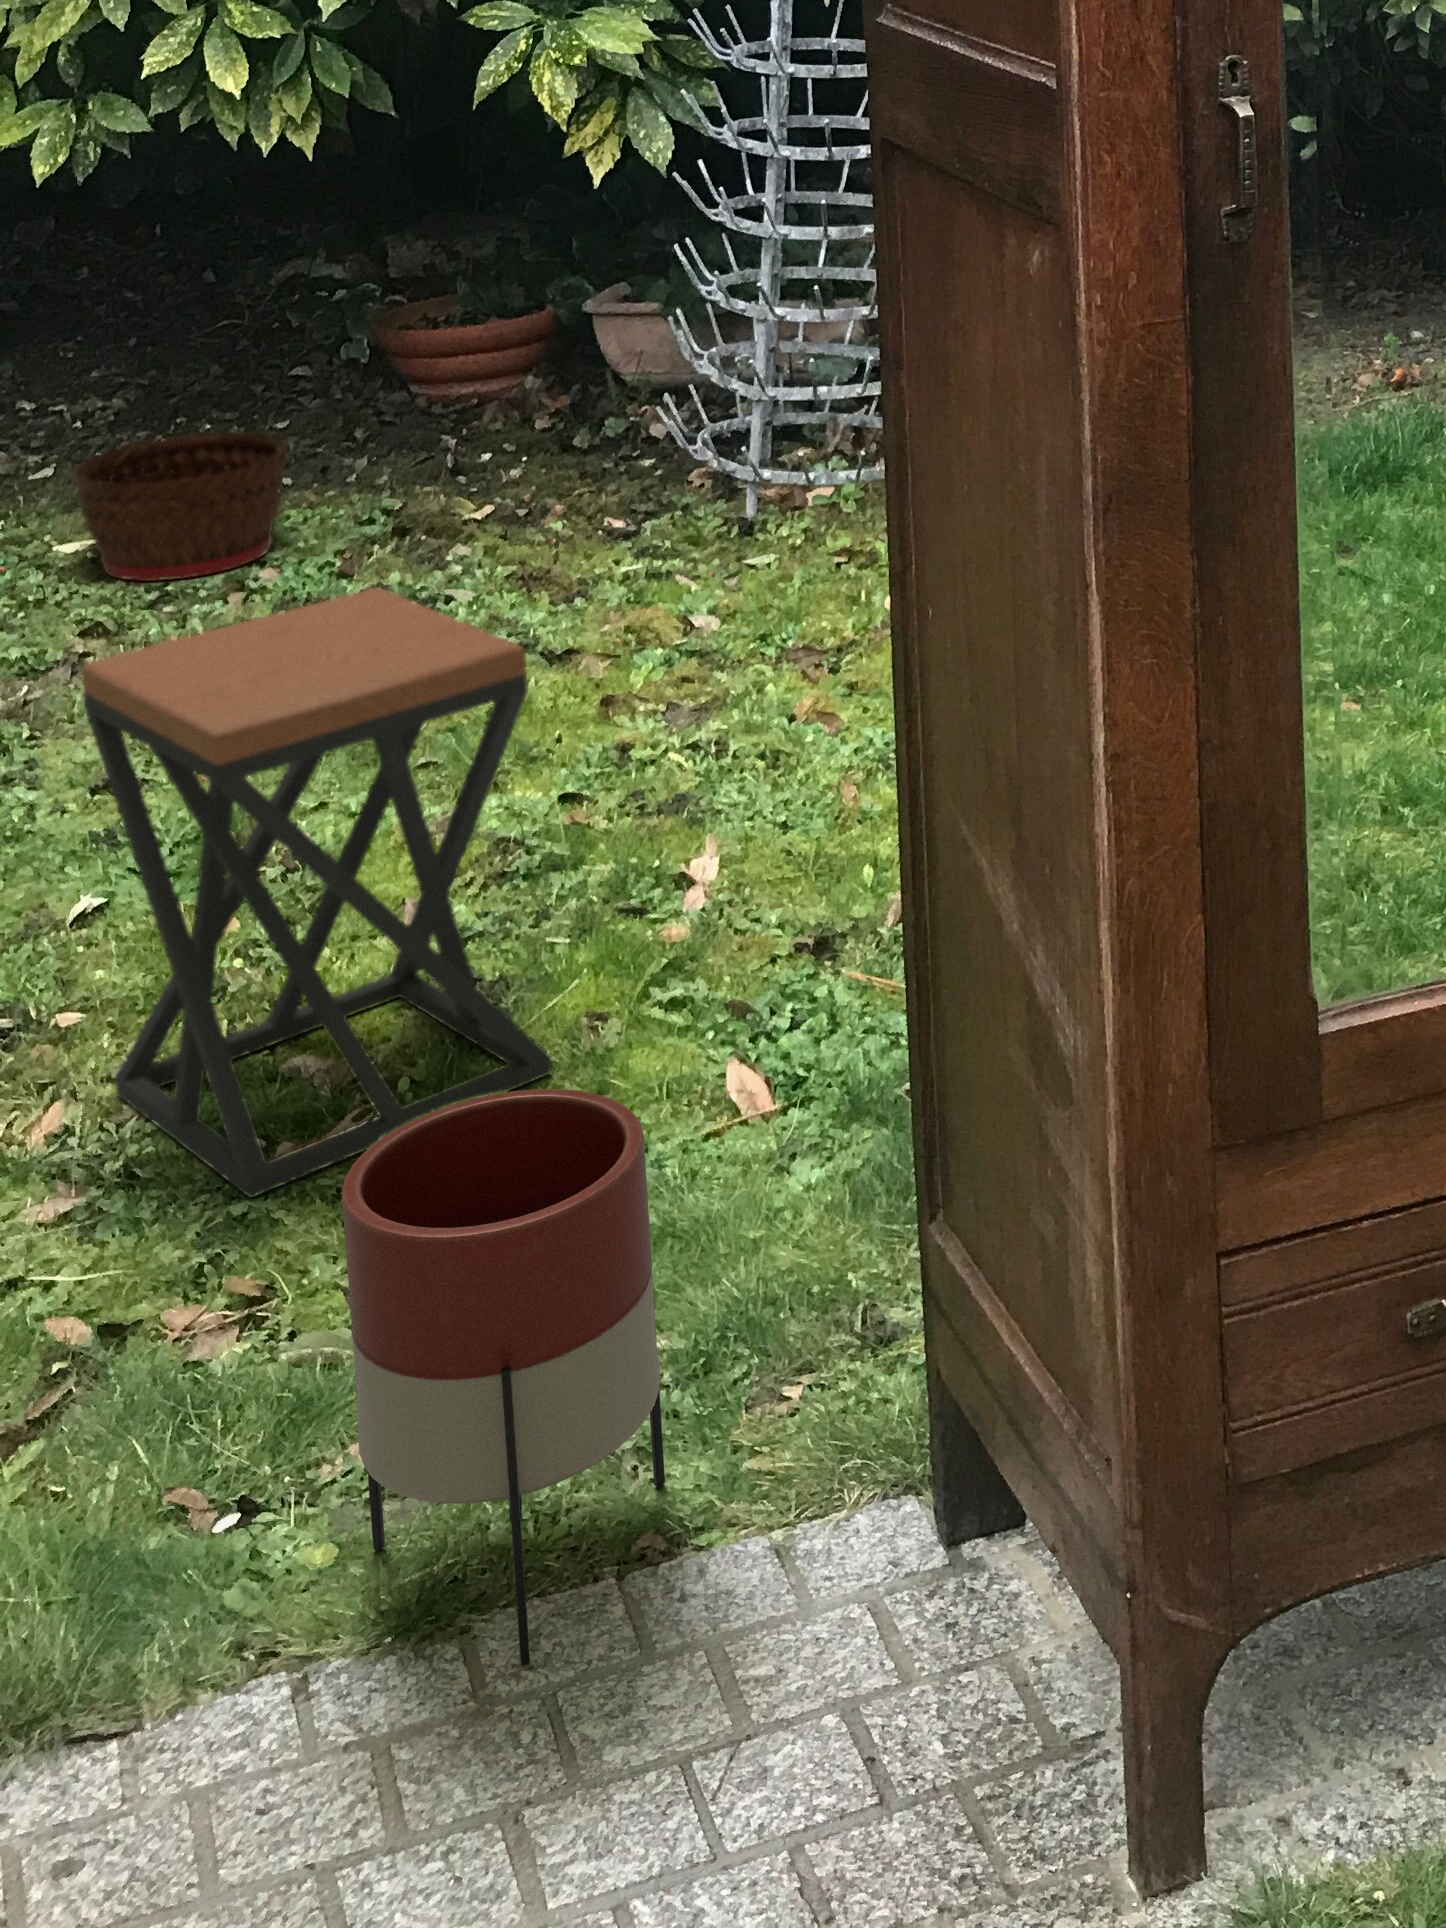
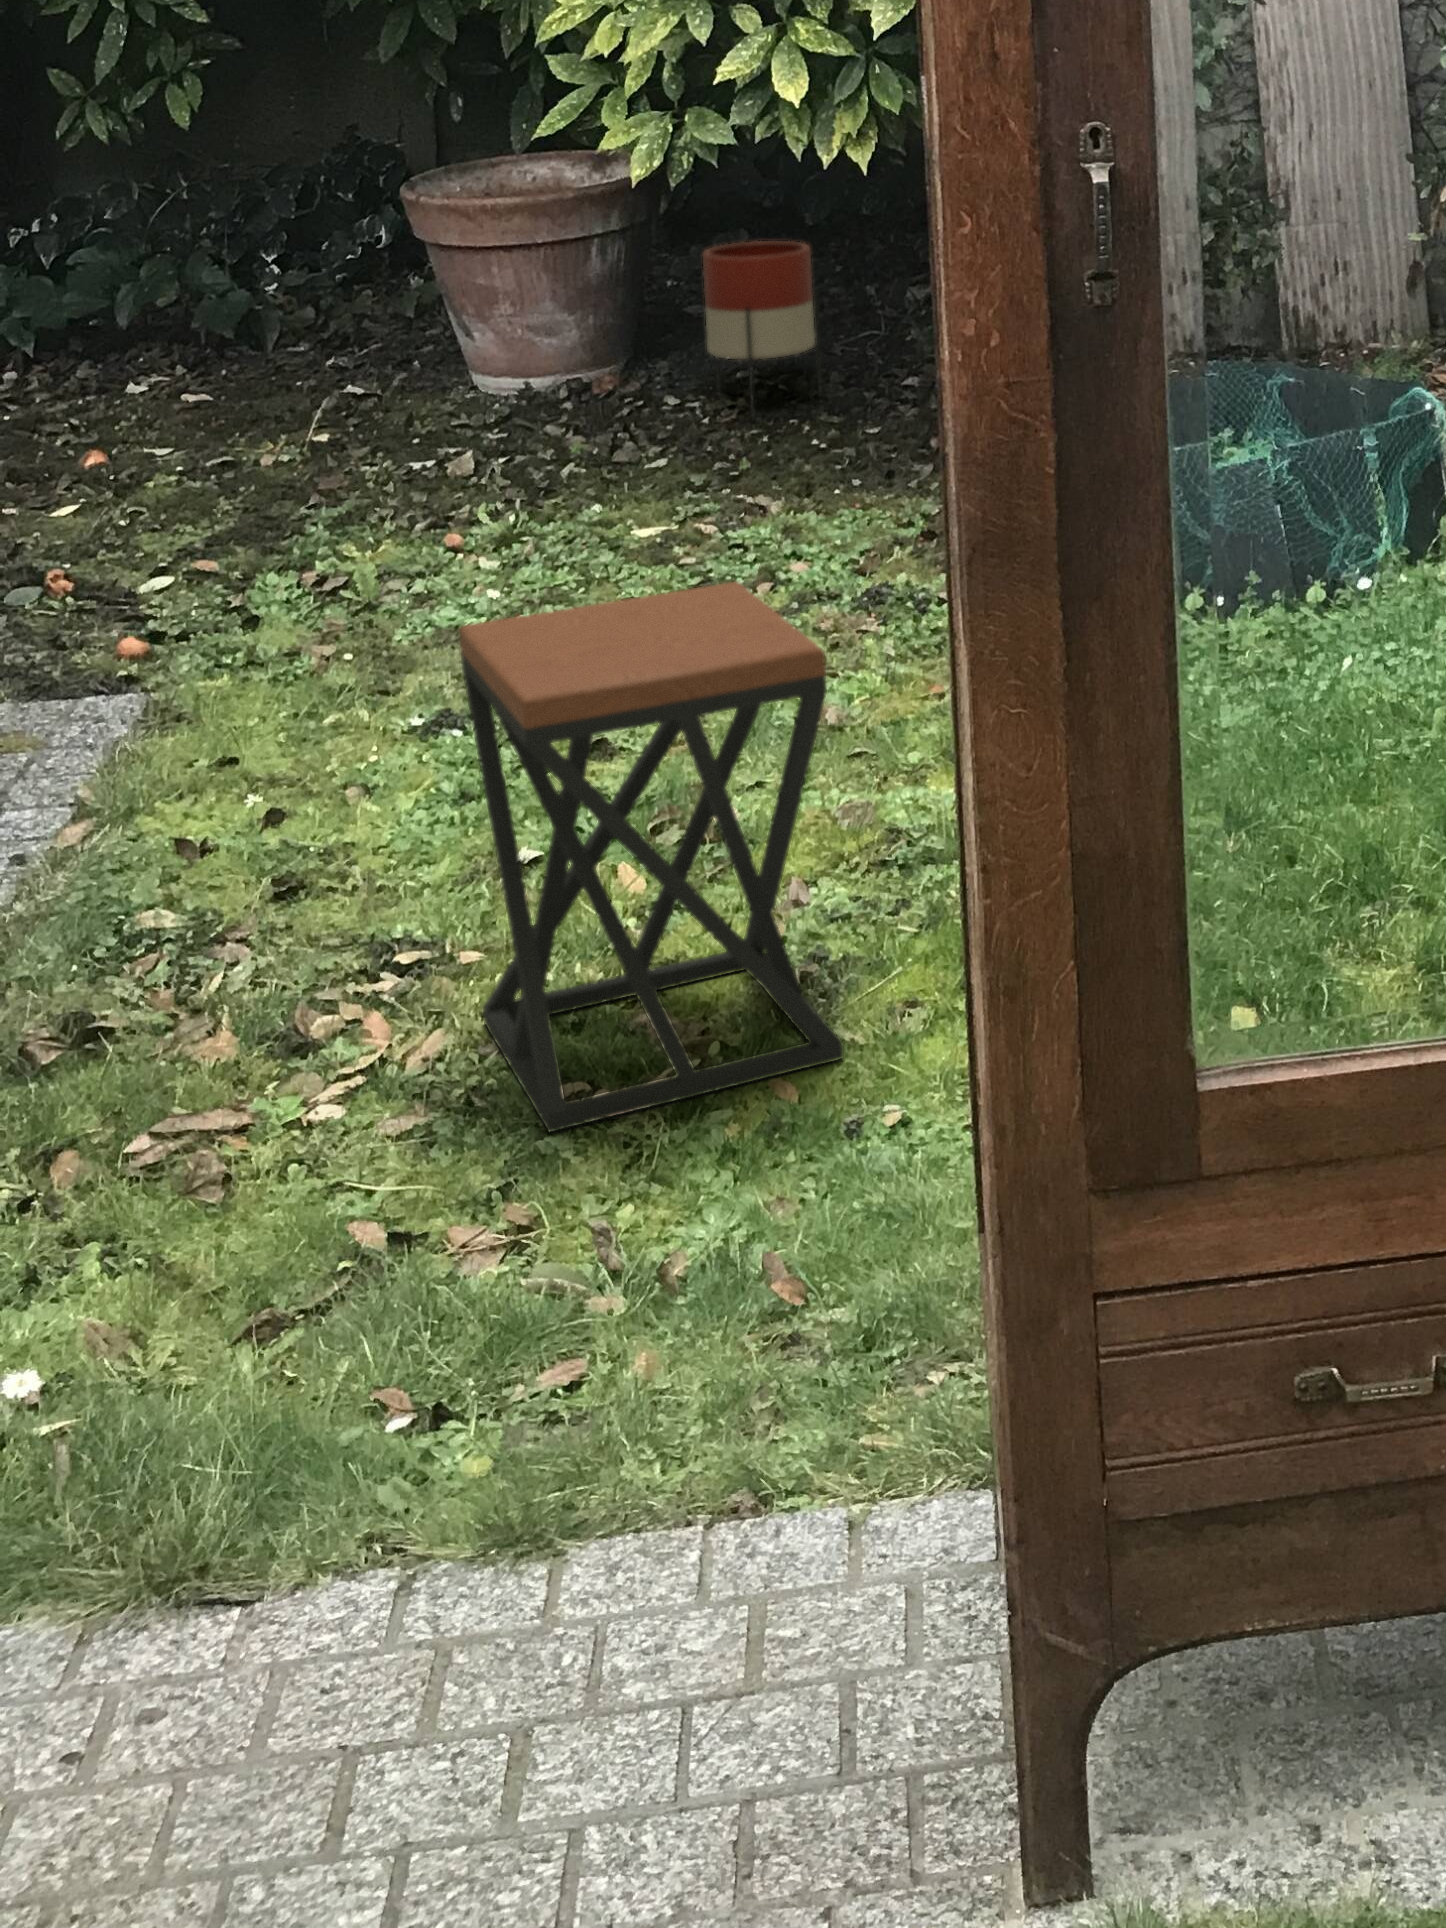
basket: present [74,432,287,581] -> none [647,432,833,566]
planter: present [342,1089,665,1666] -> present [703,241,822,417]

